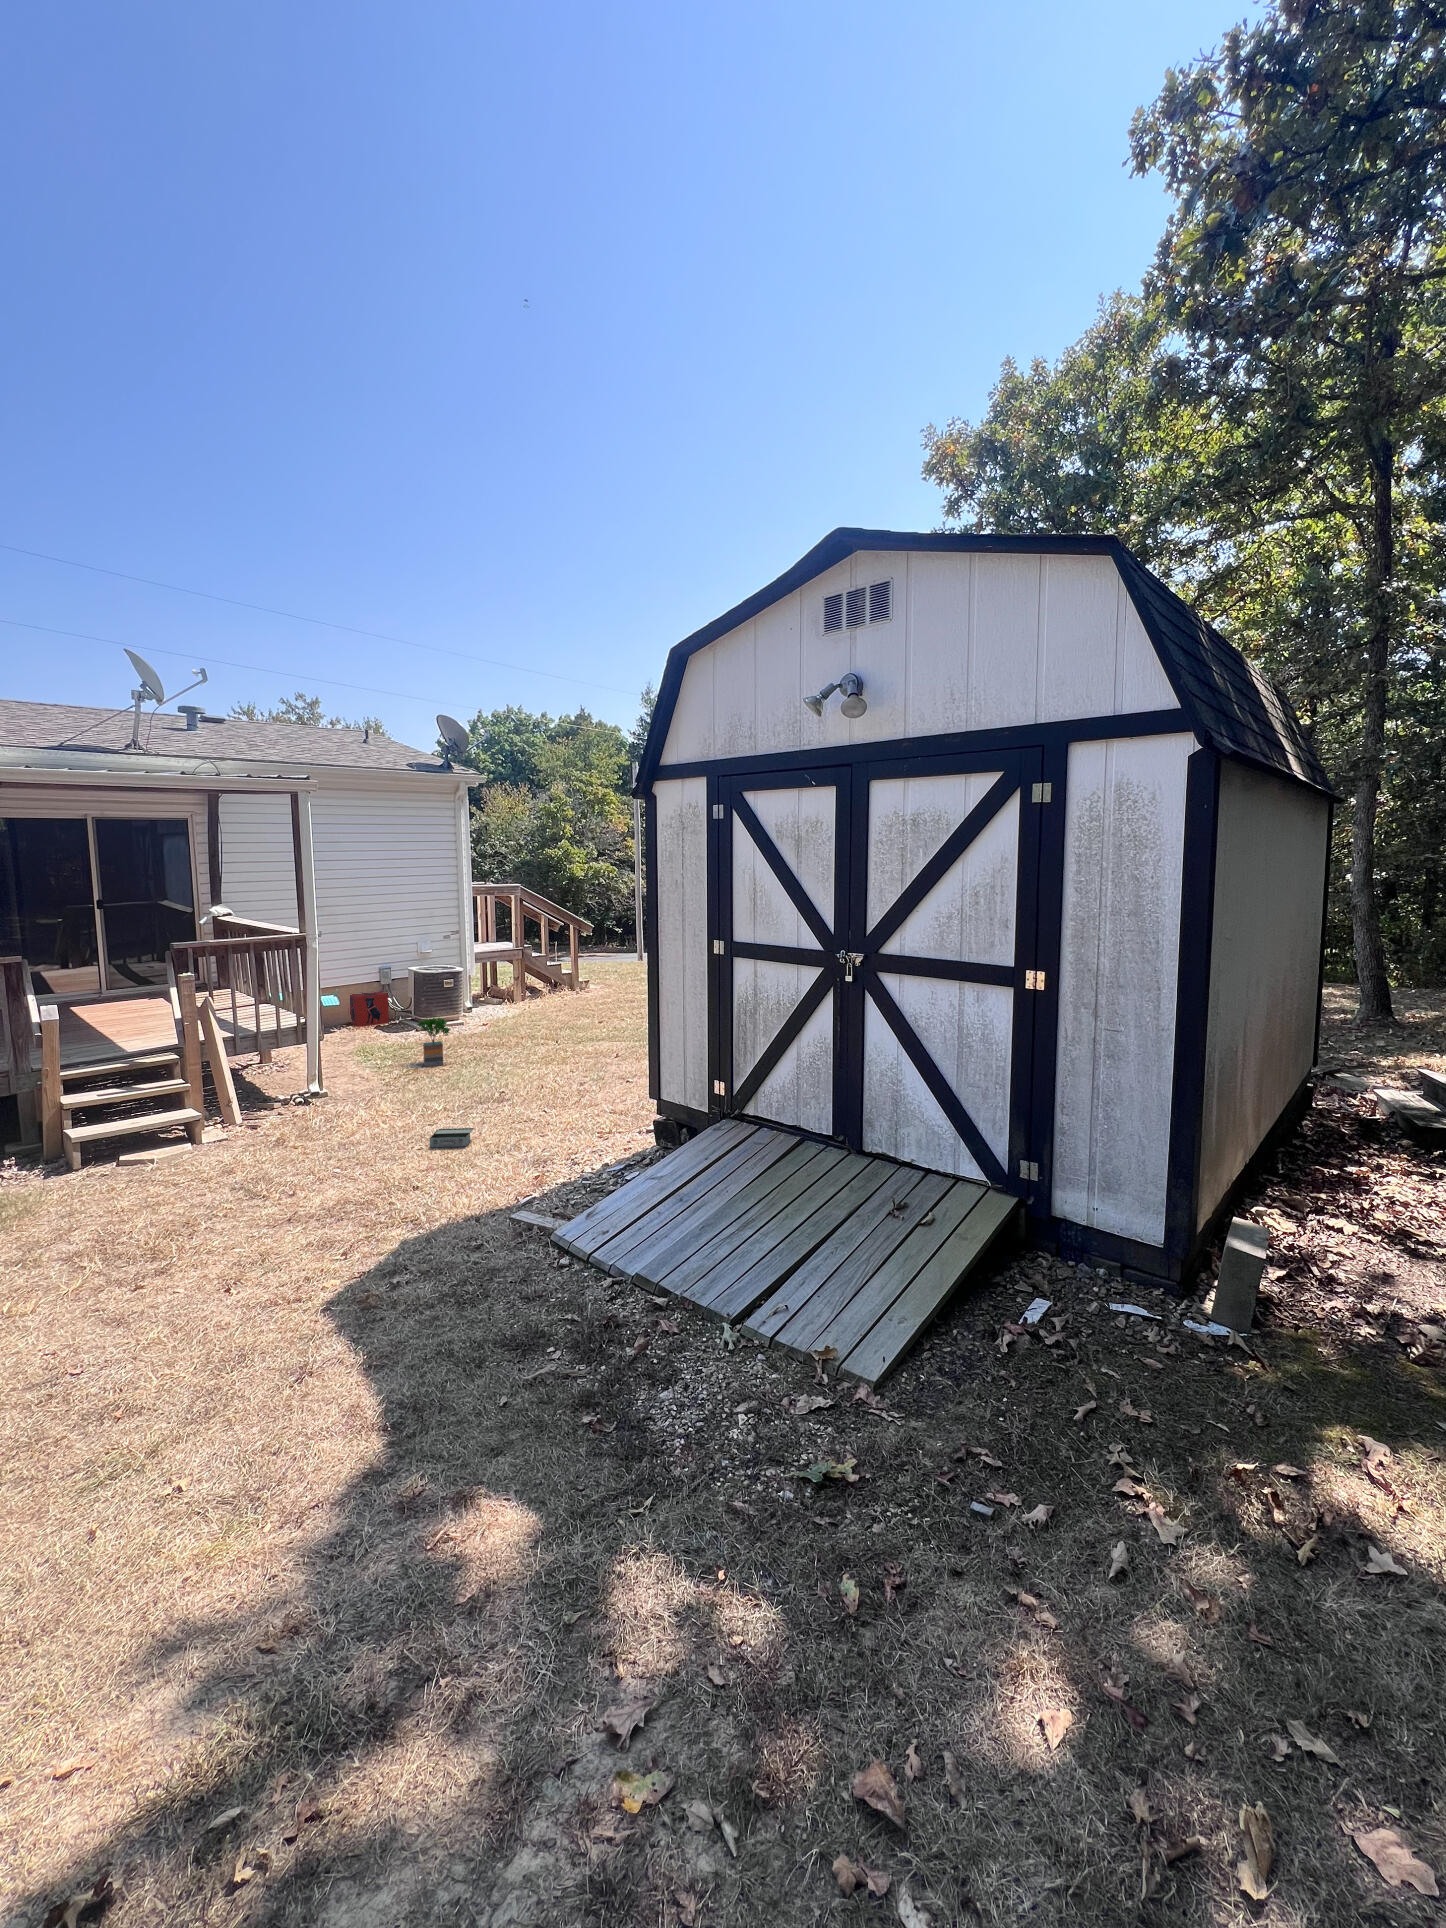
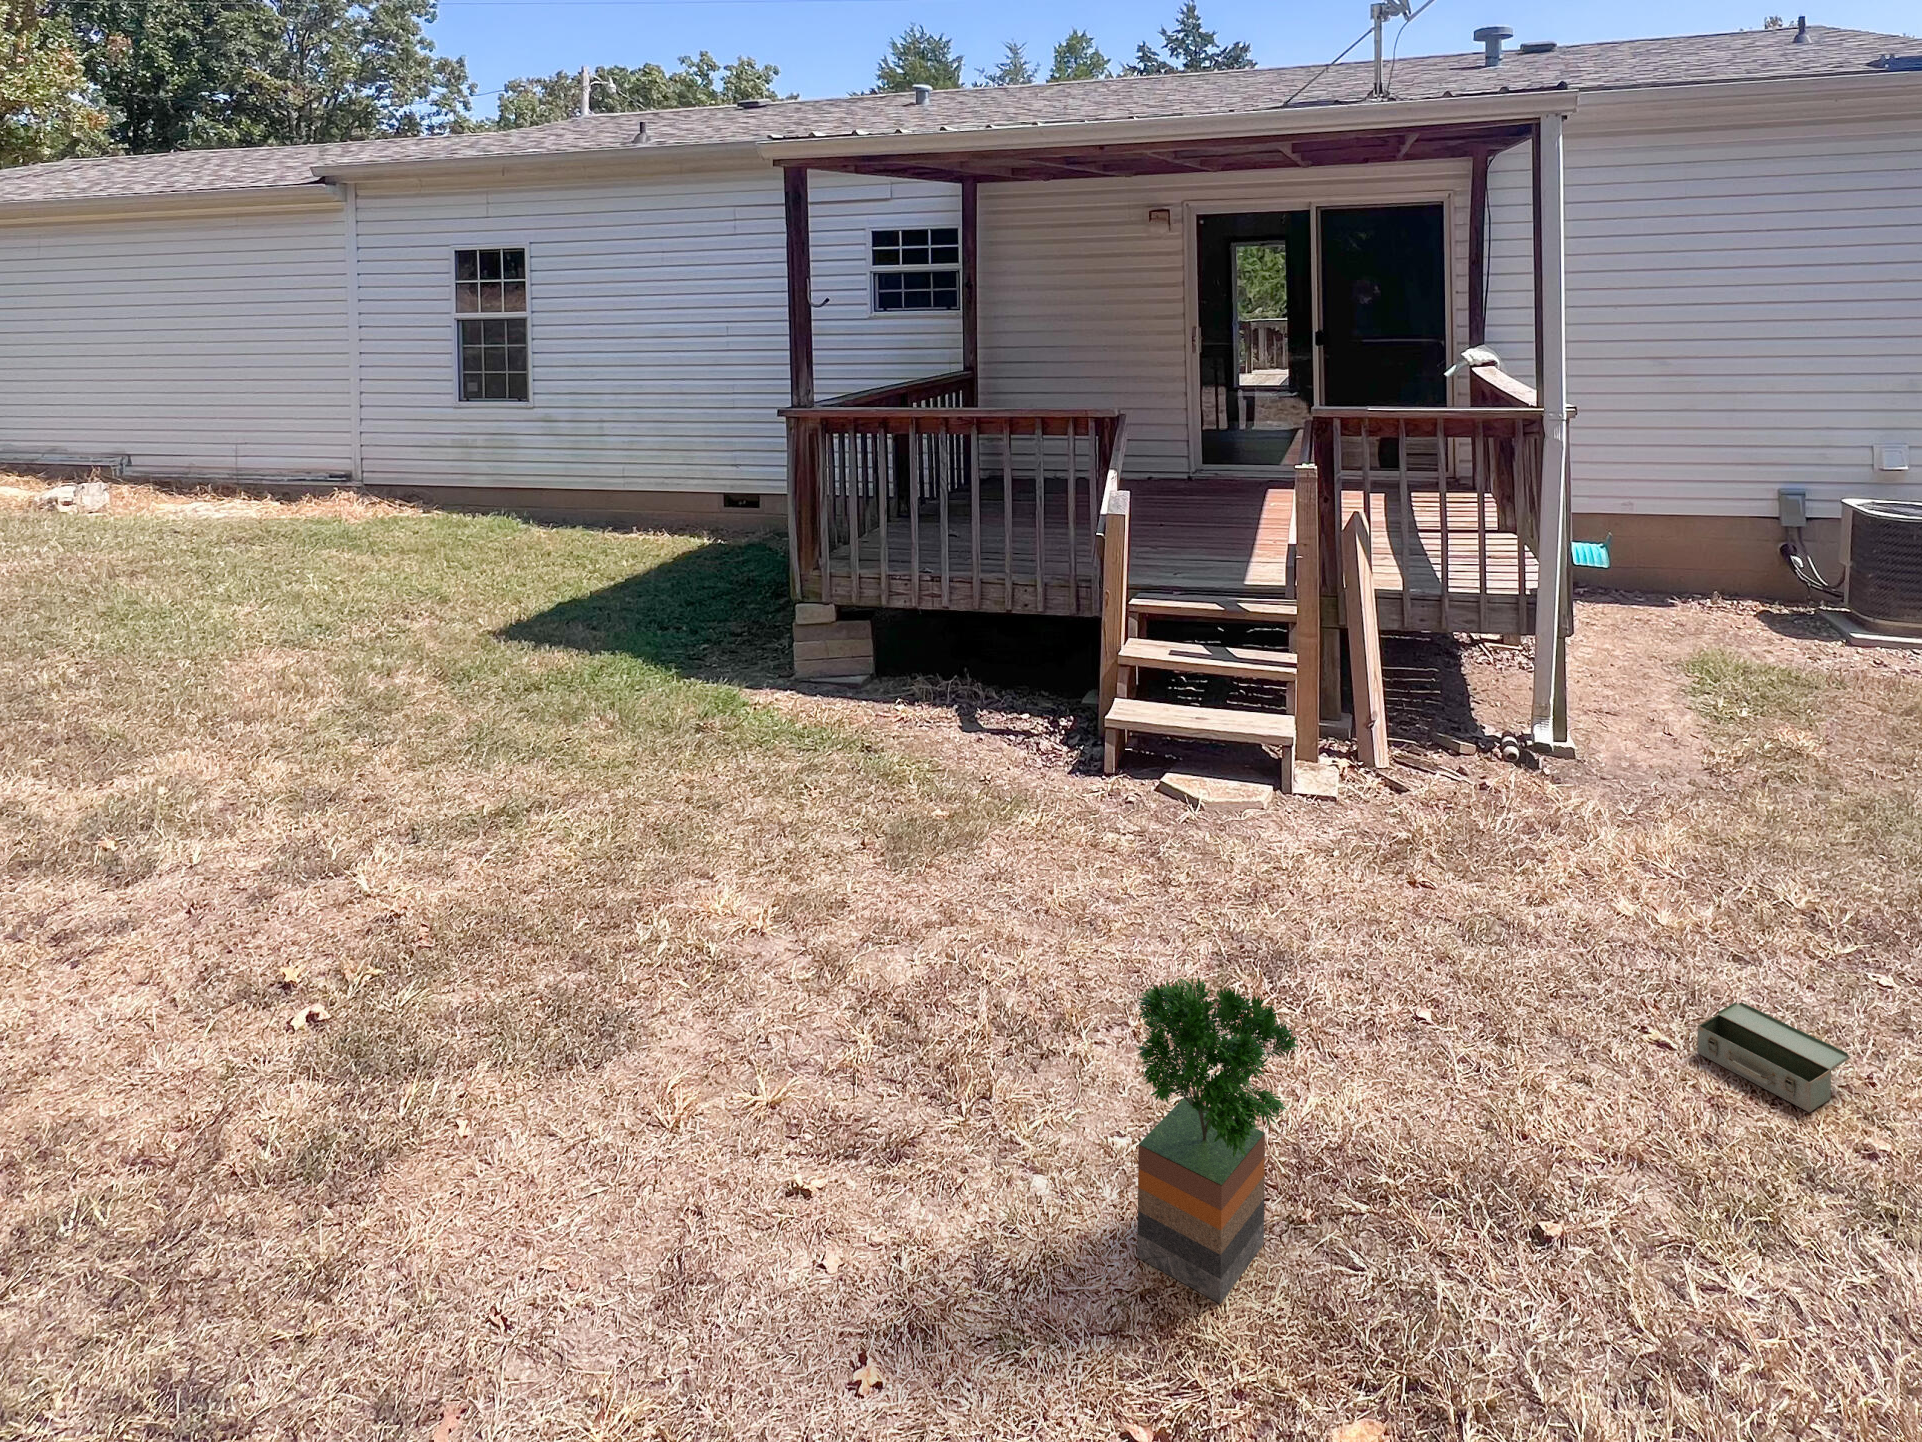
storage box: present [348,992,389,1027] -> none [1710,534,1793,611]
potted tree: present [417,1018,450,1067] -> present [1136,976,1299,1304]

